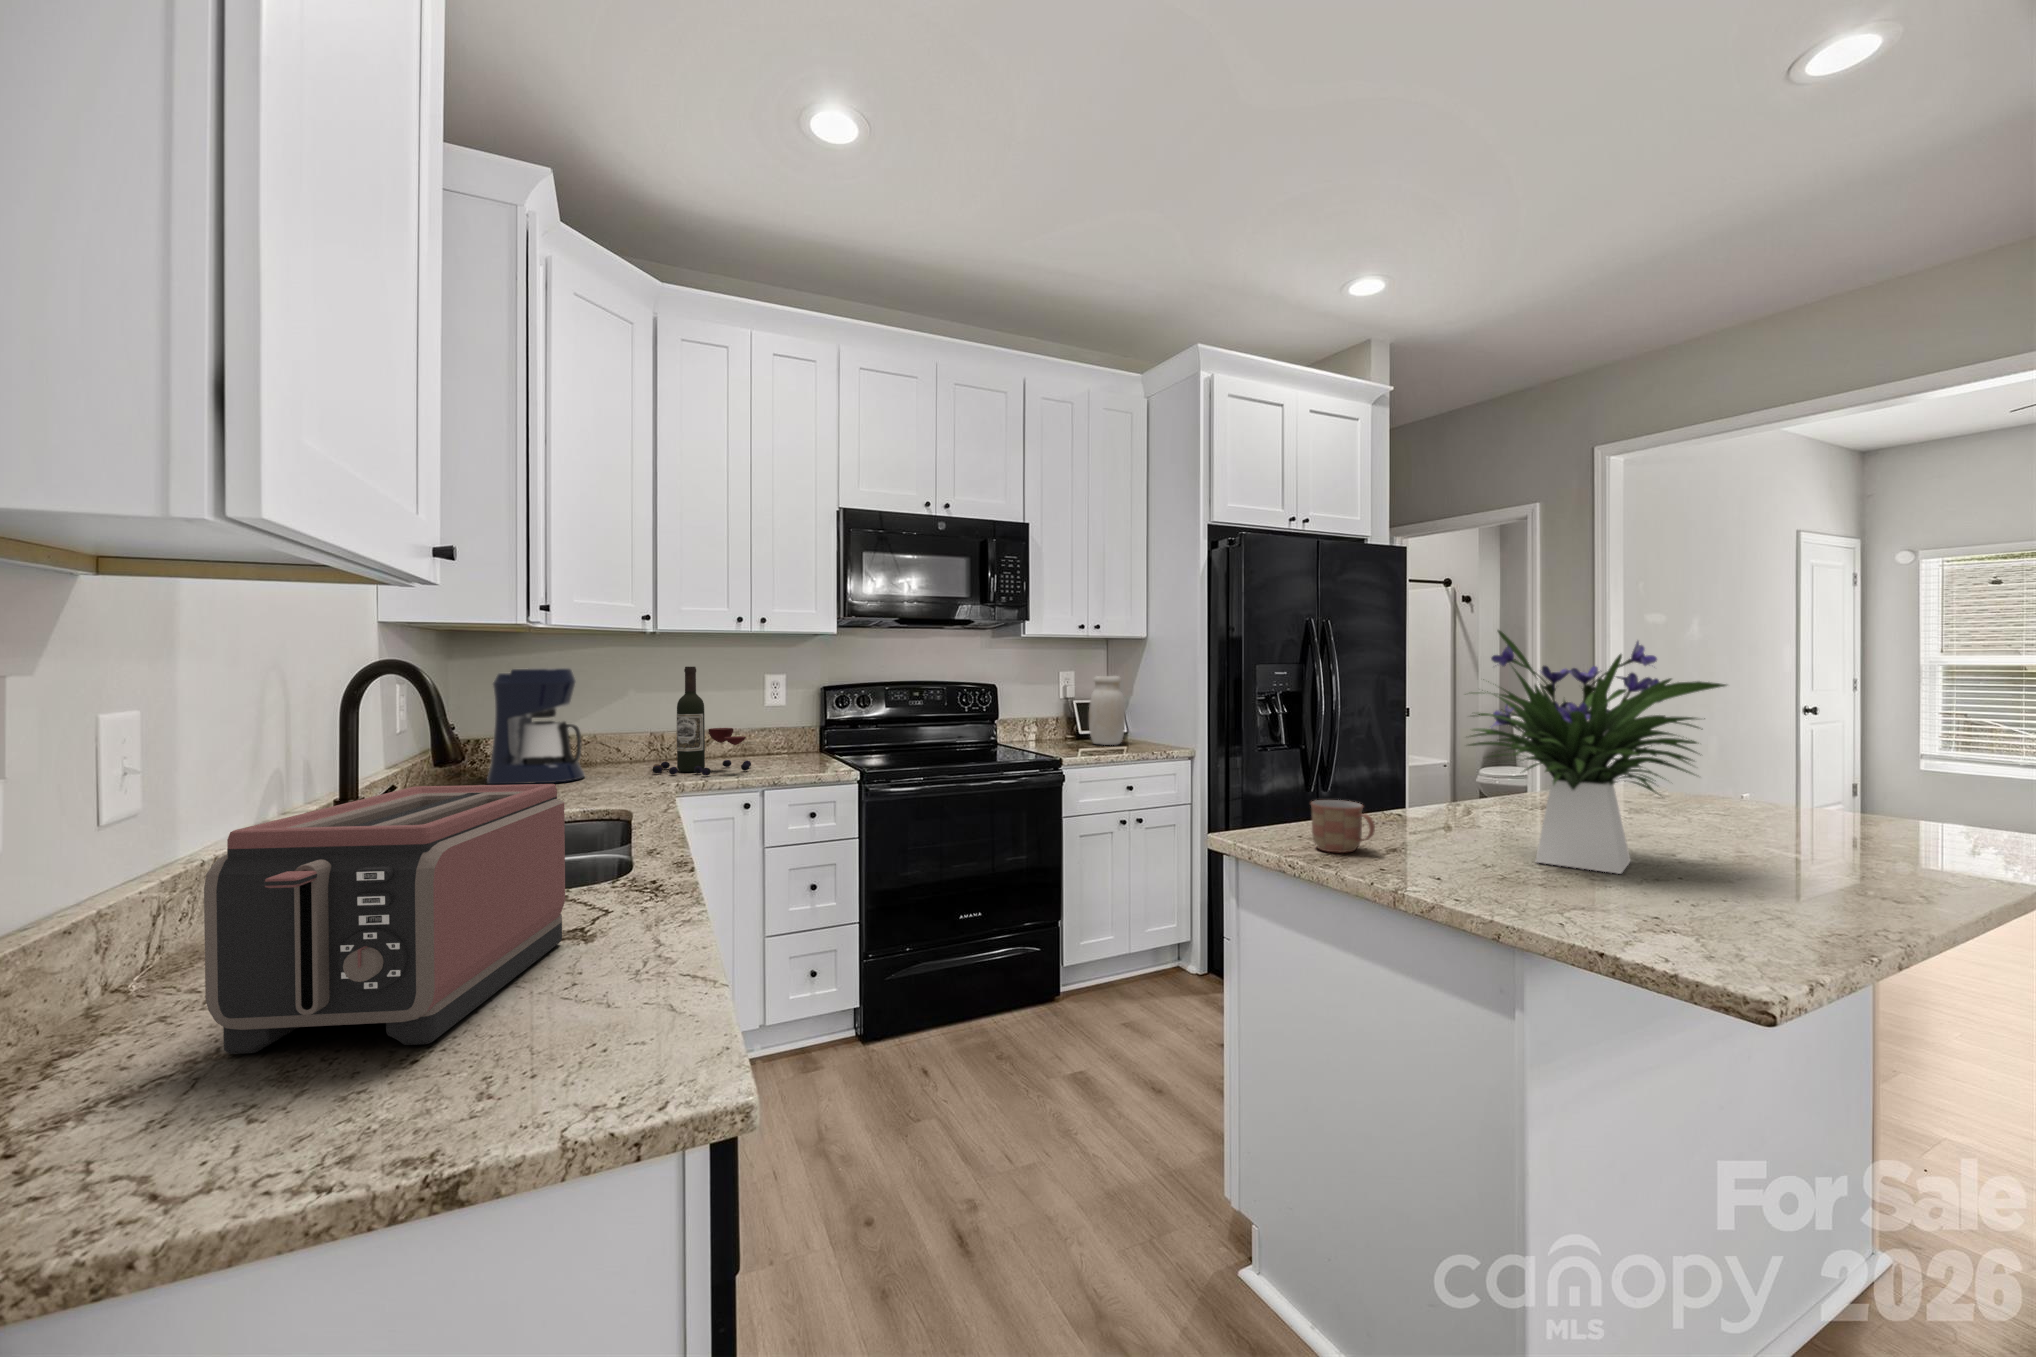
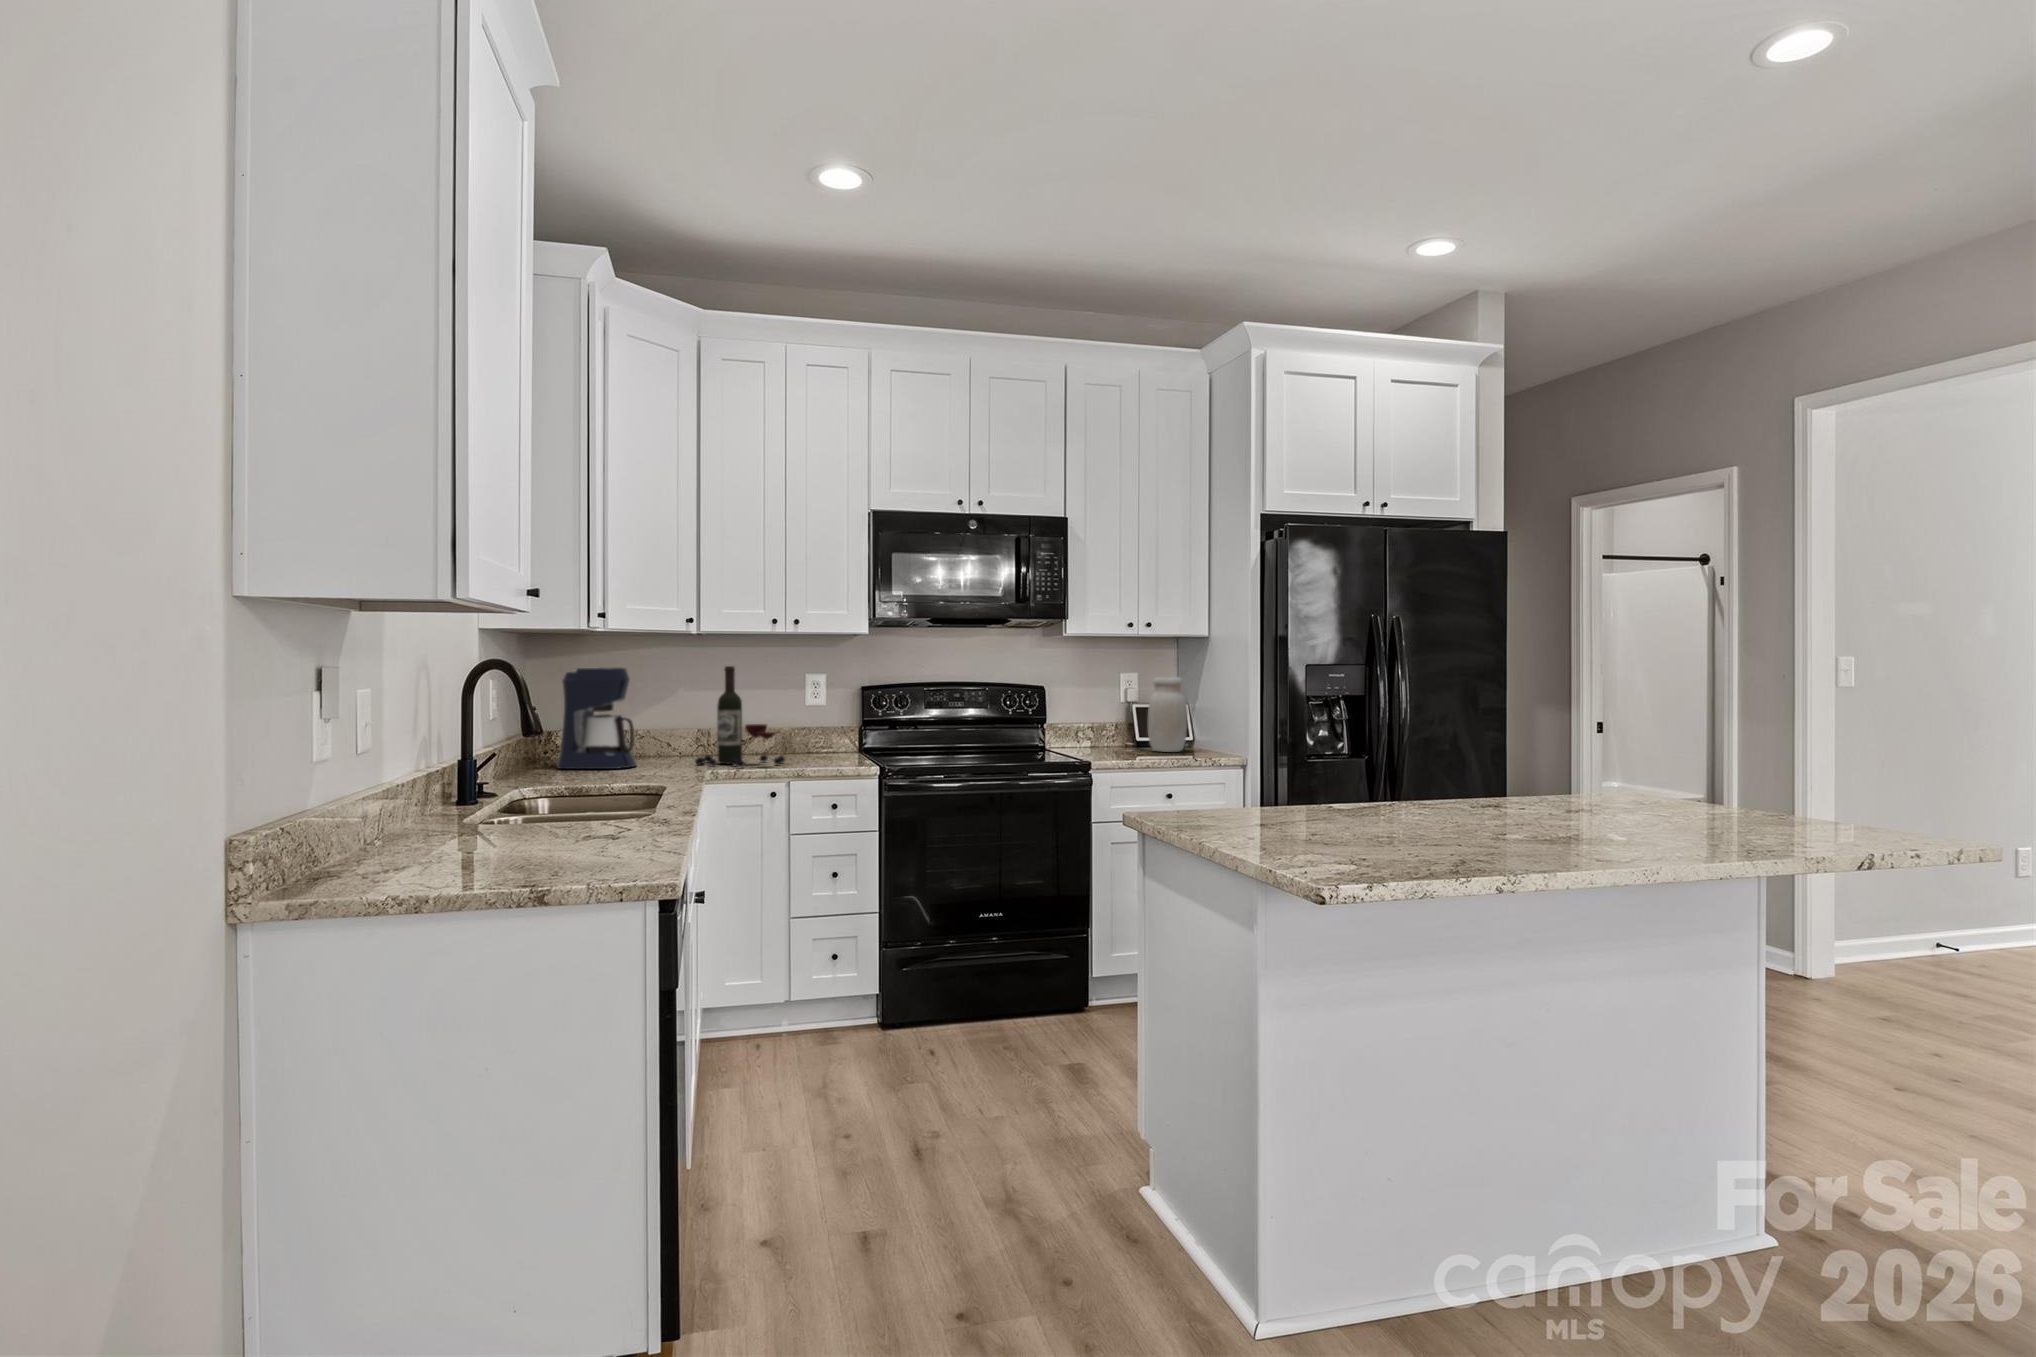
flower arrangement: present [1469,630,1726,874] -> none [1259,639,1459,835]
toaster: present [204,784,565,1054] -> none [427,740,599,864]
mug: present [1311,800,1375,853] -> none [1169,780,1210,821]

